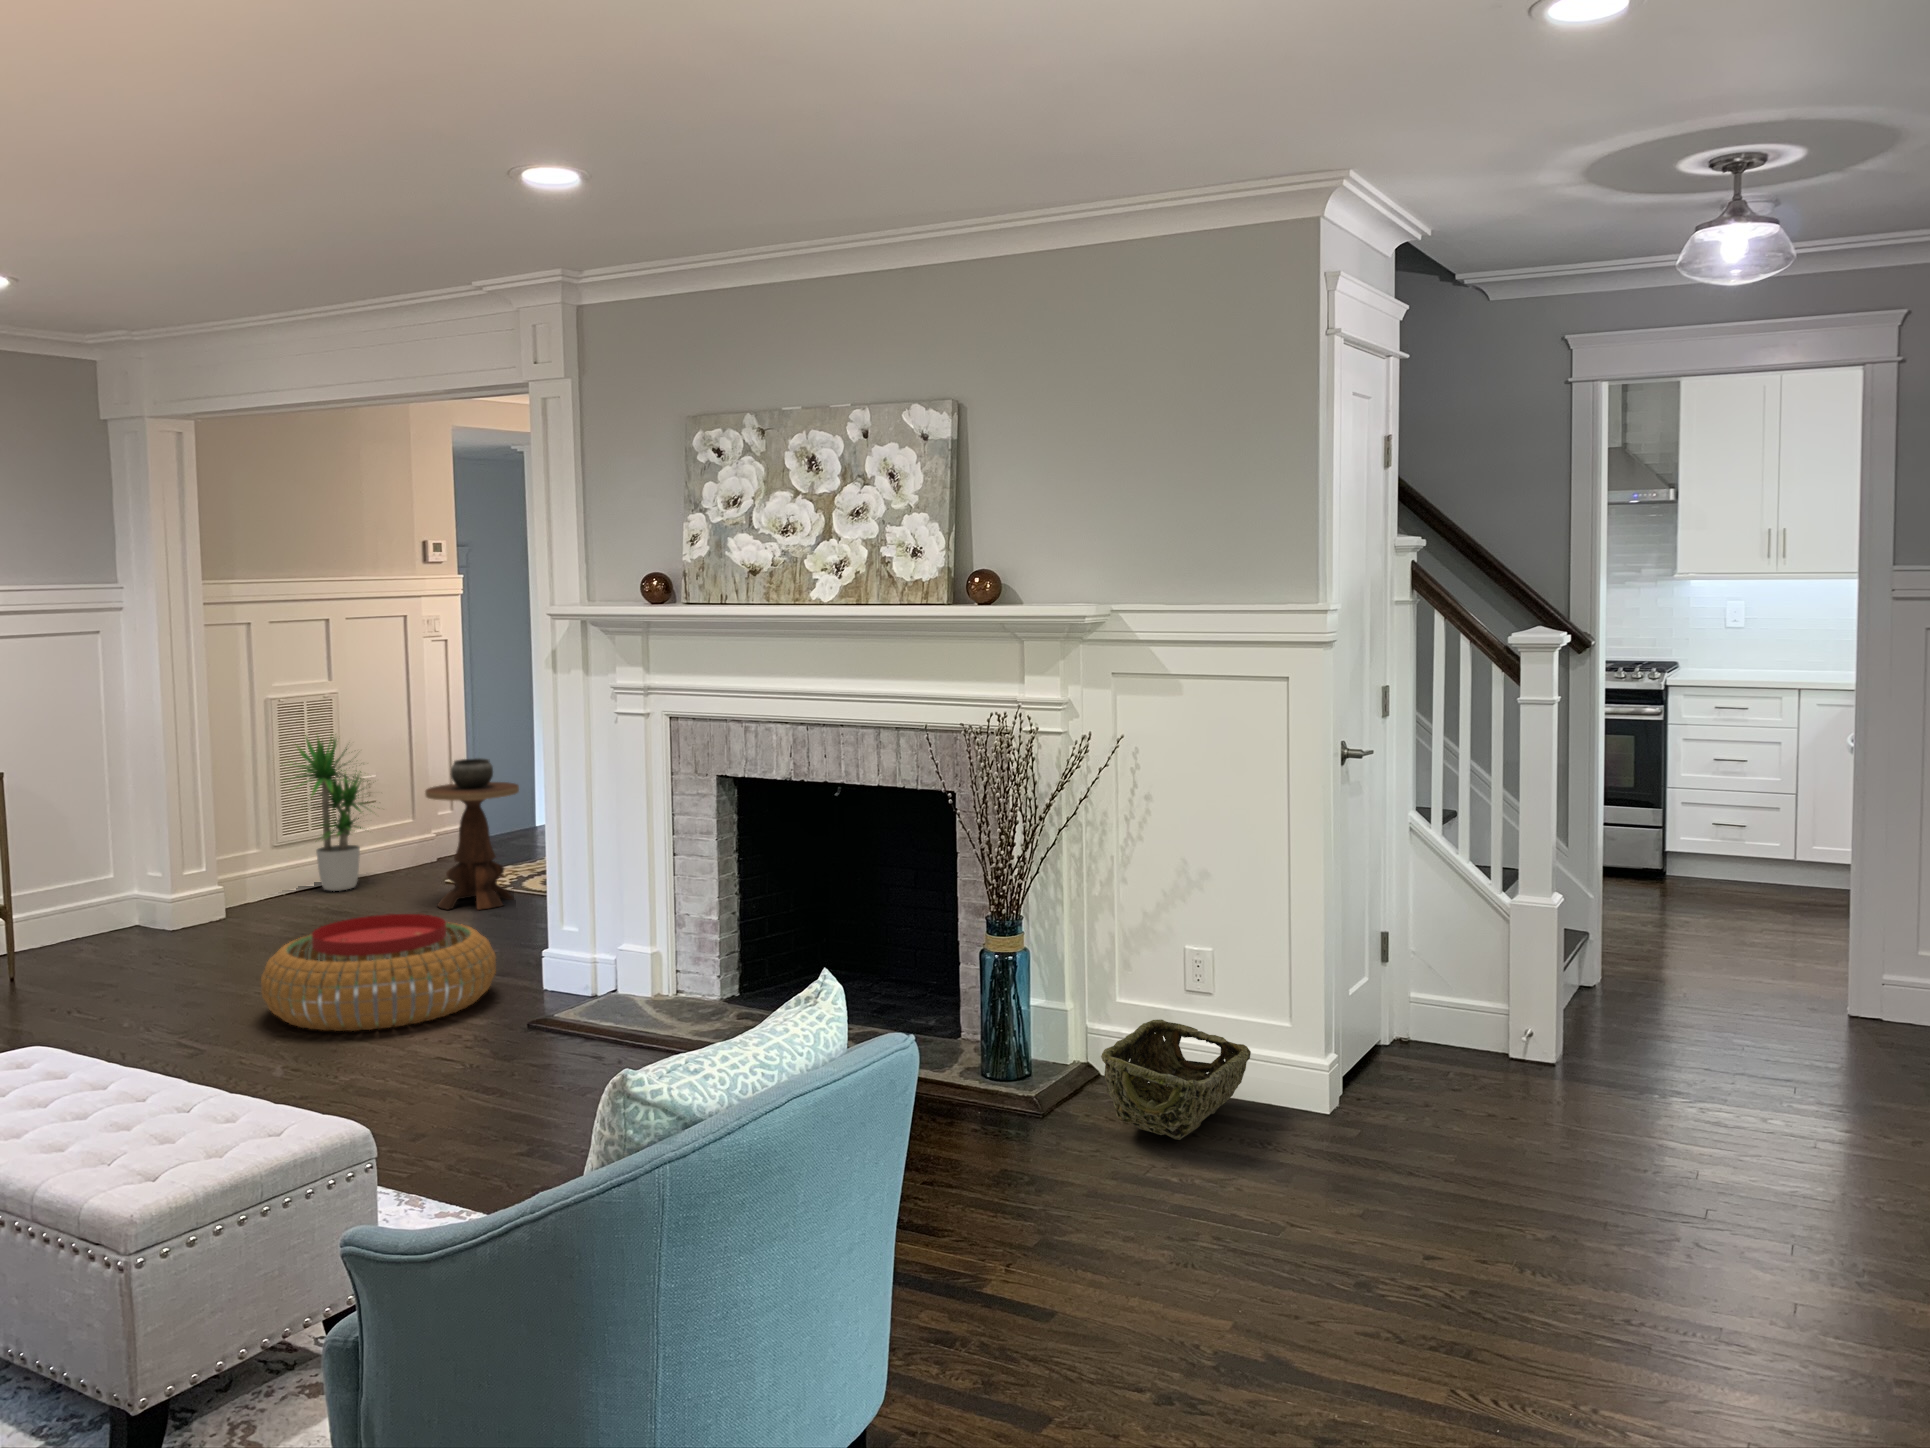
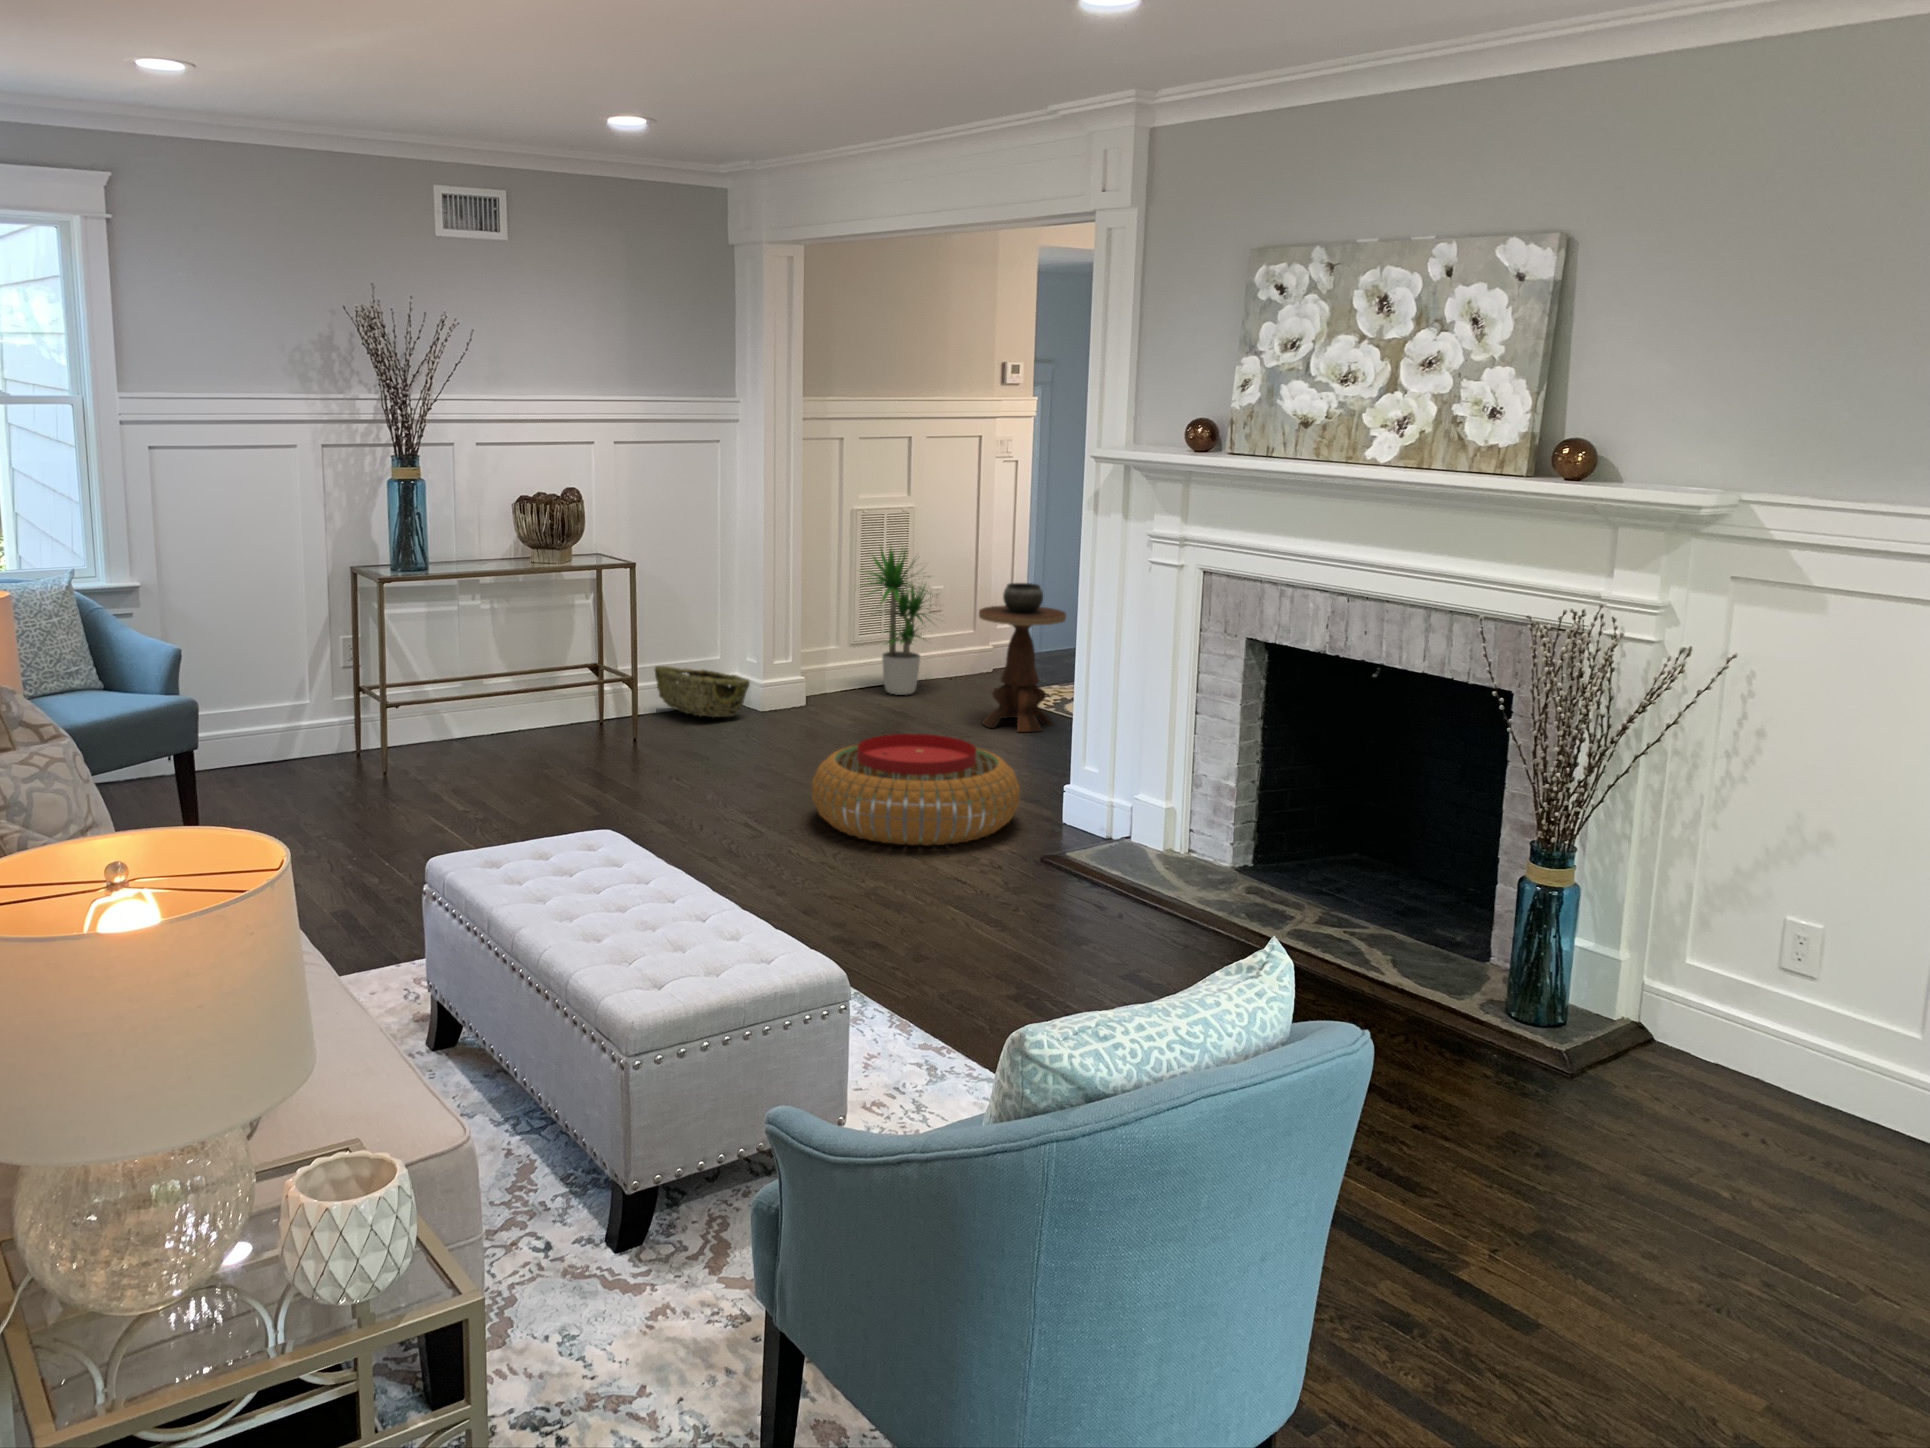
woven basket: present [1101,1020,1251,1140] -> present [654,666,750,718]

